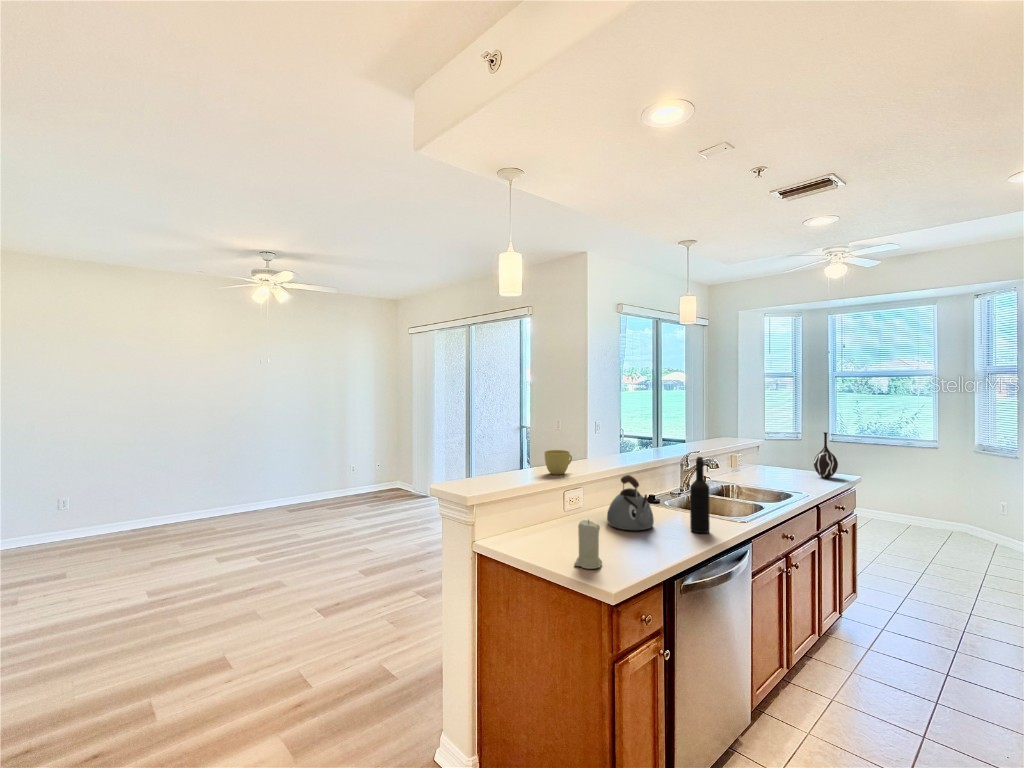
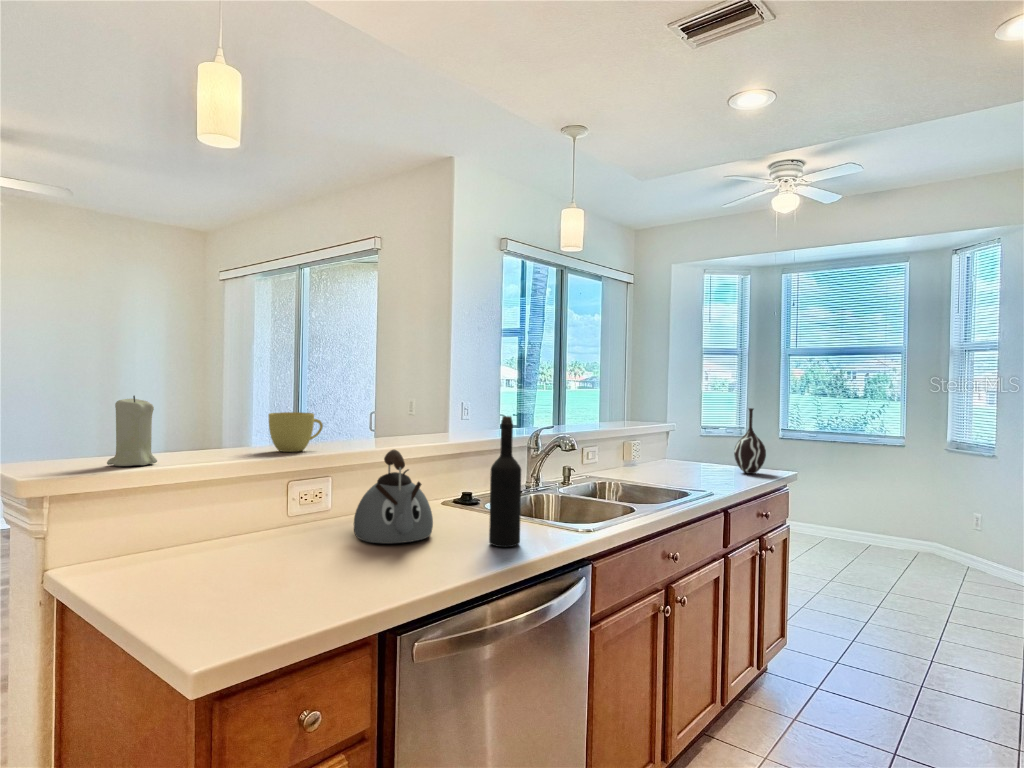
candle: present [574,520,602,569] -> present [107,396,157,466]

